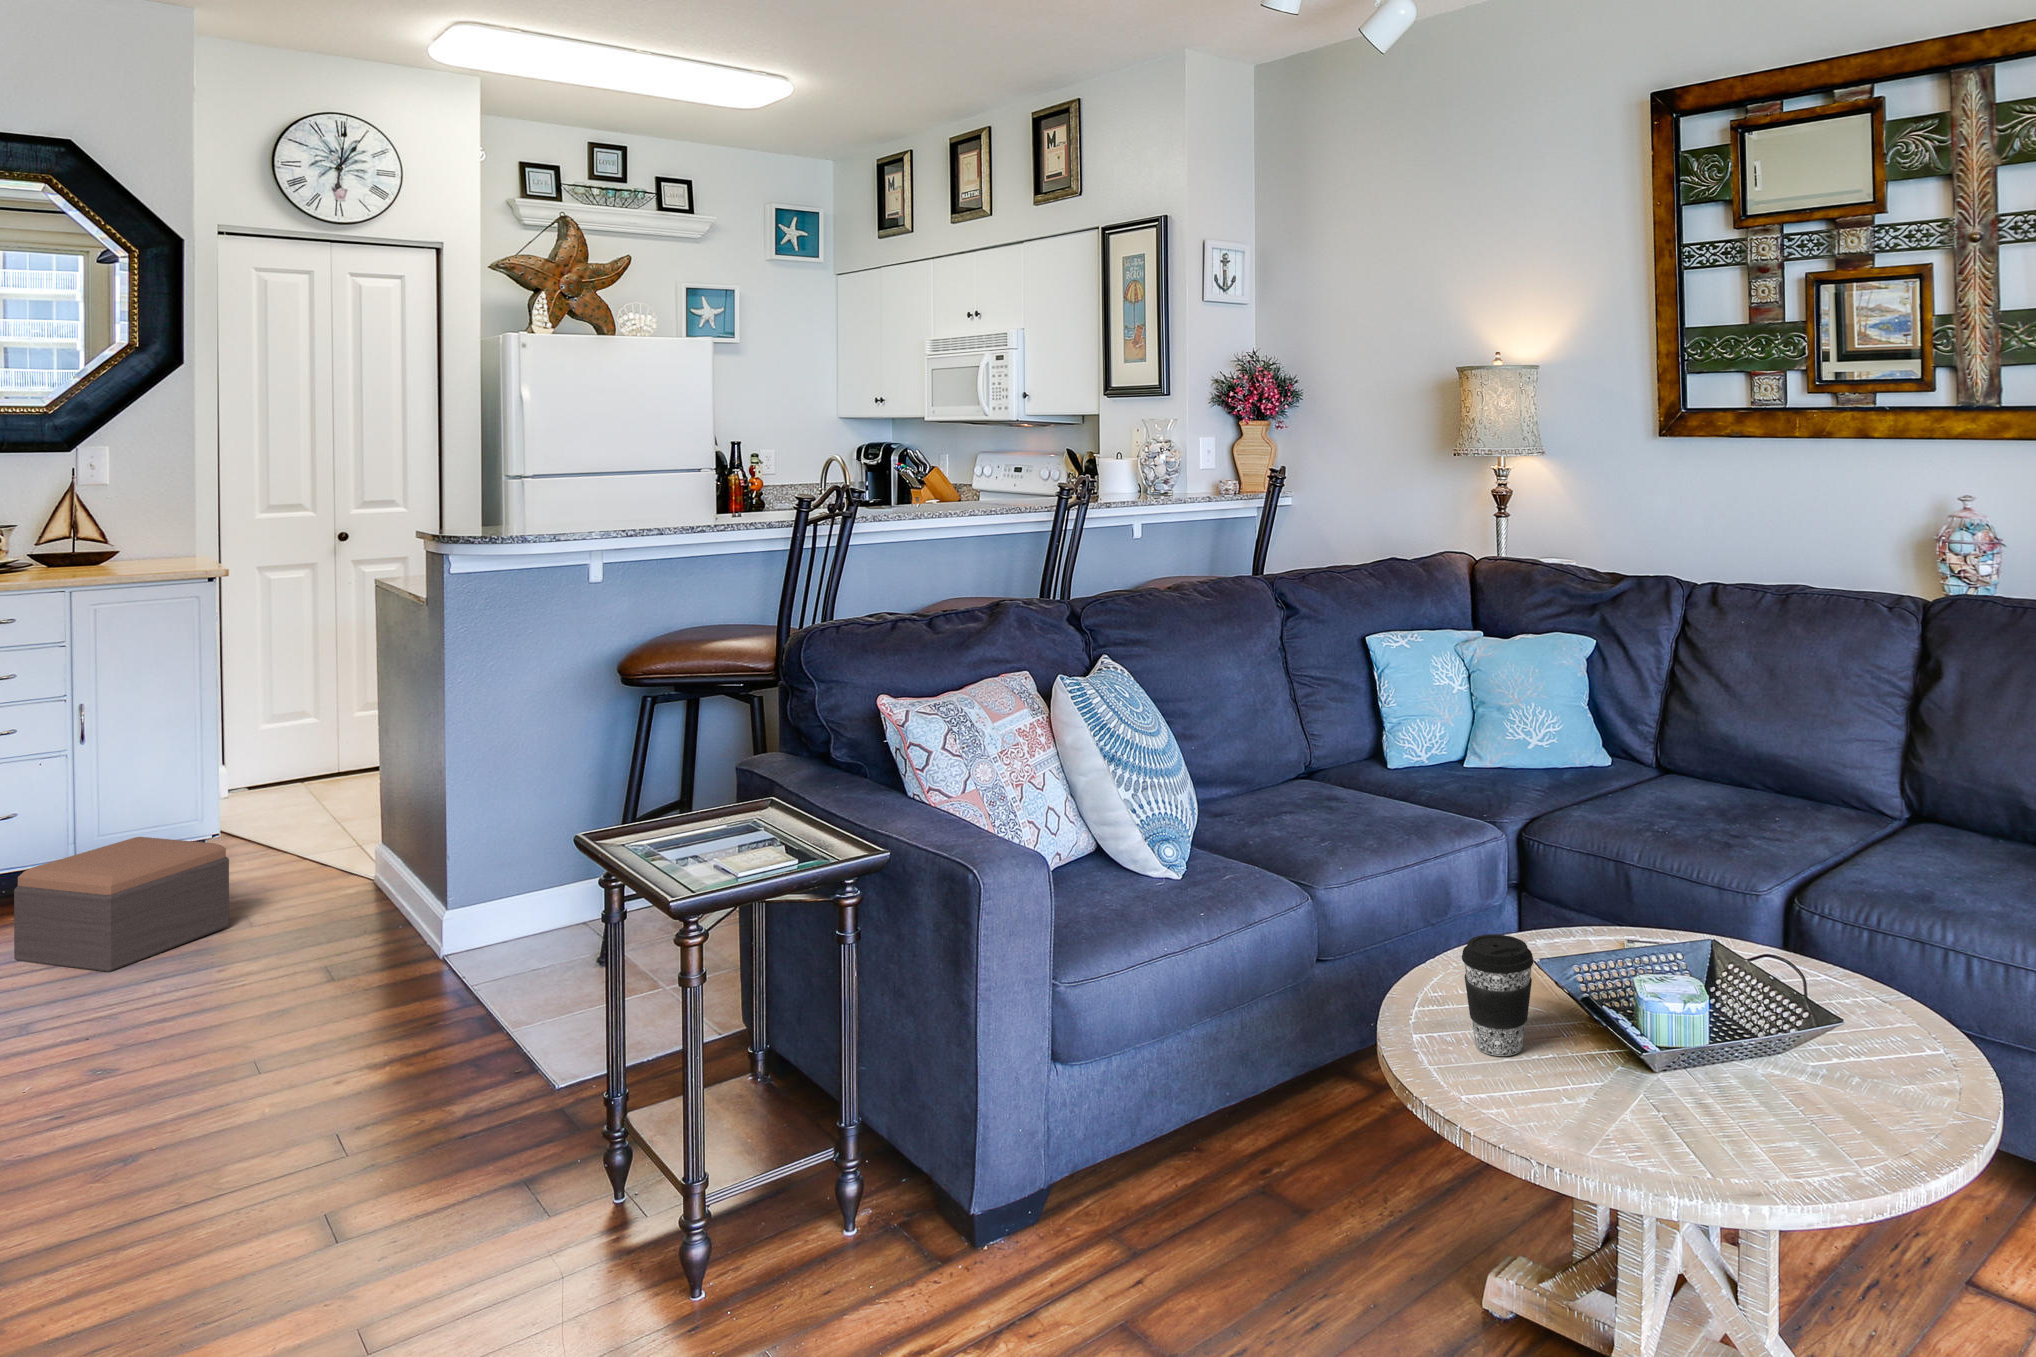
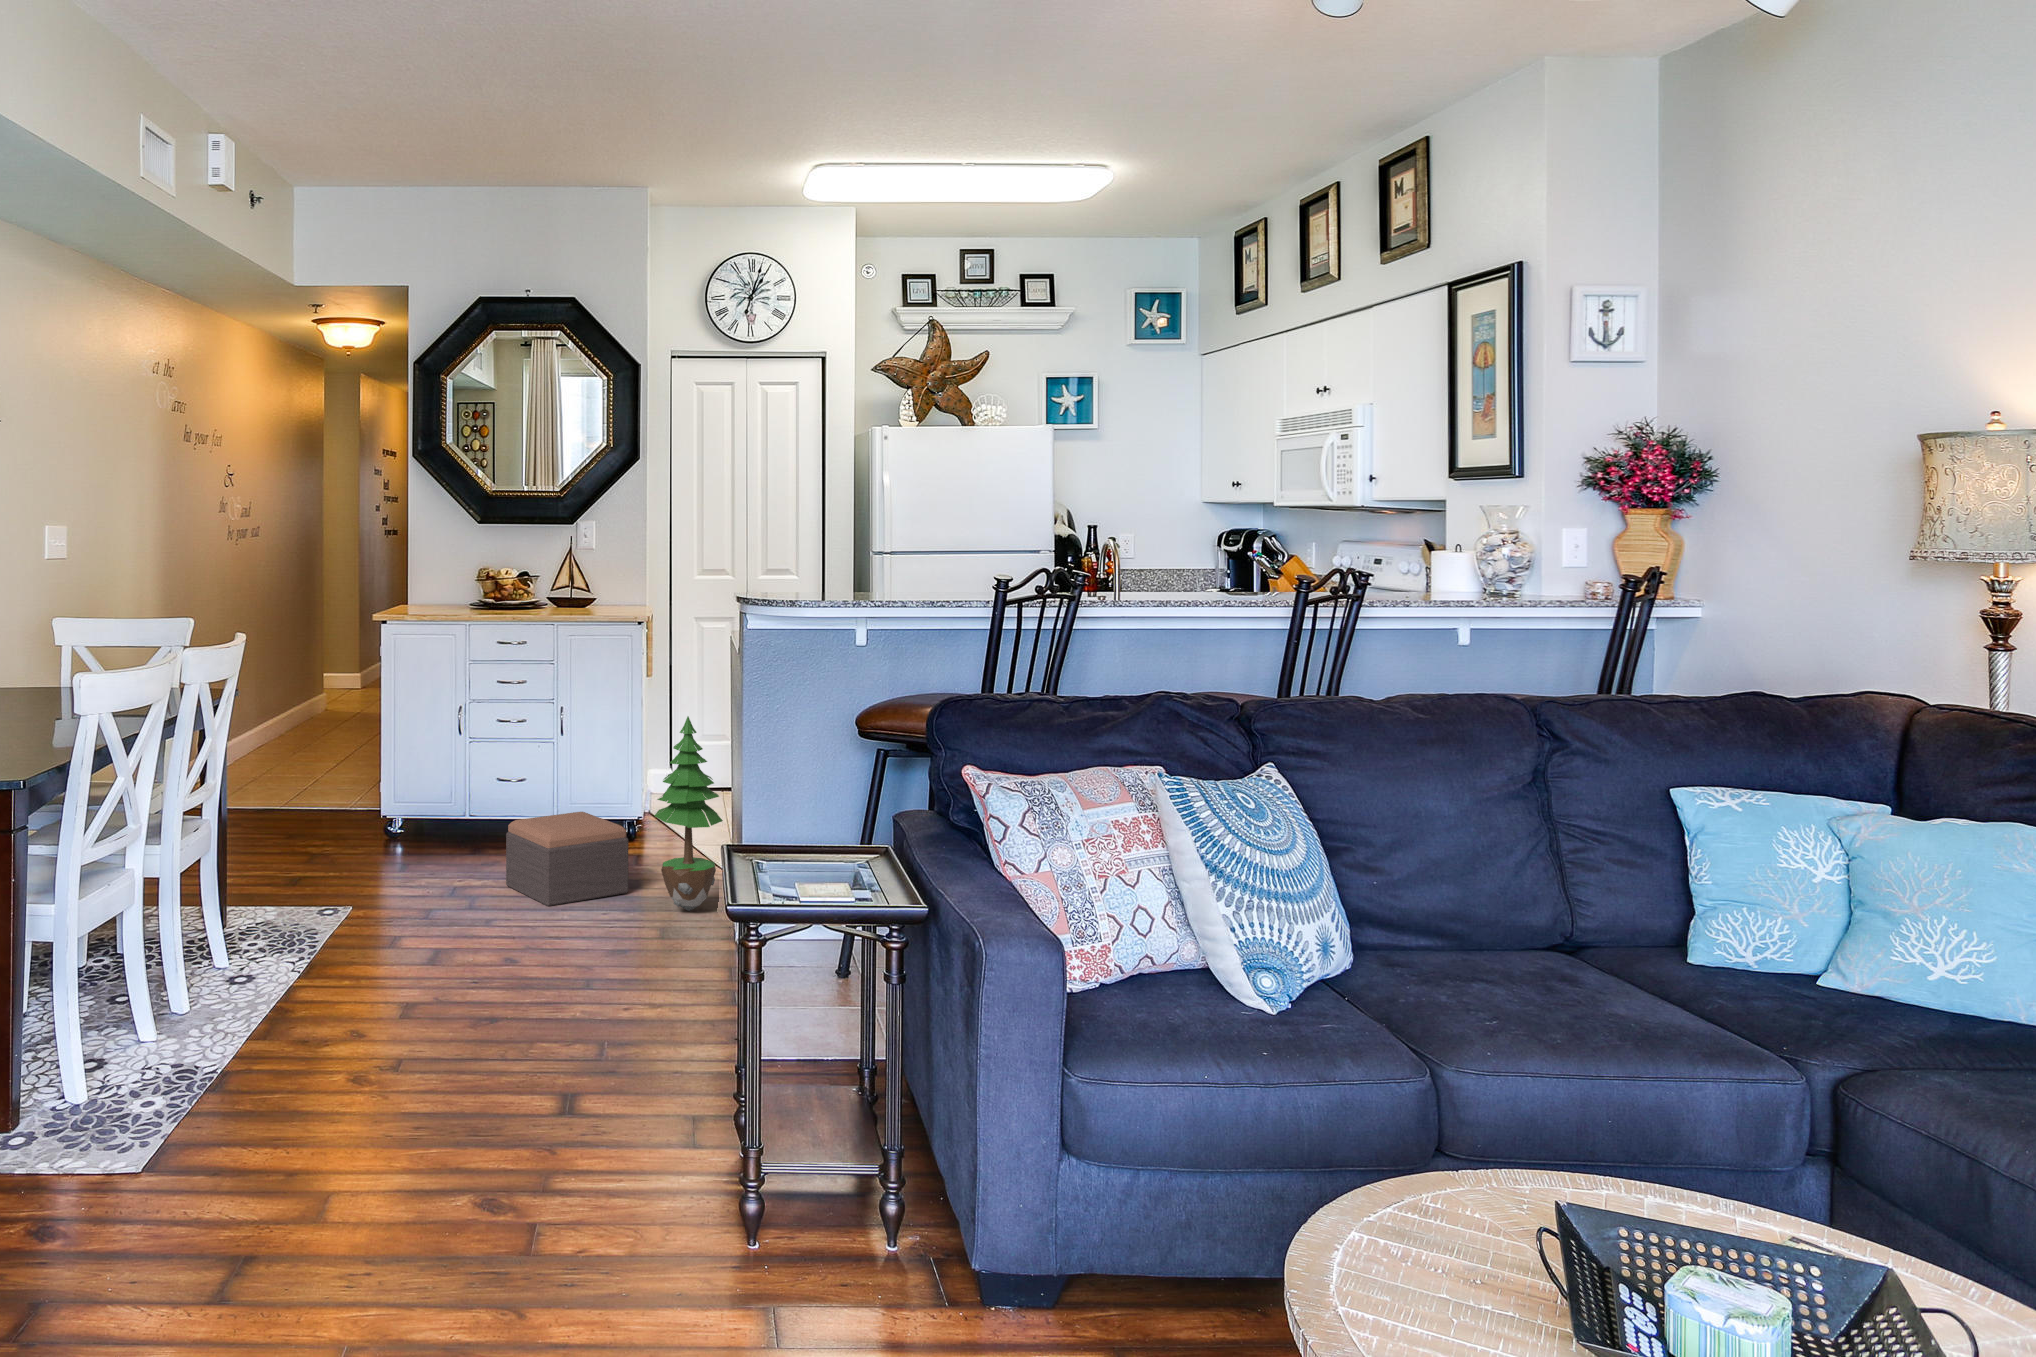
potted tree: none [286,690,386,929] -> present [654,716,723,911]
coffee cup: present [1462,934,1534,1056] -> none [1385,1128,1483,1286]

